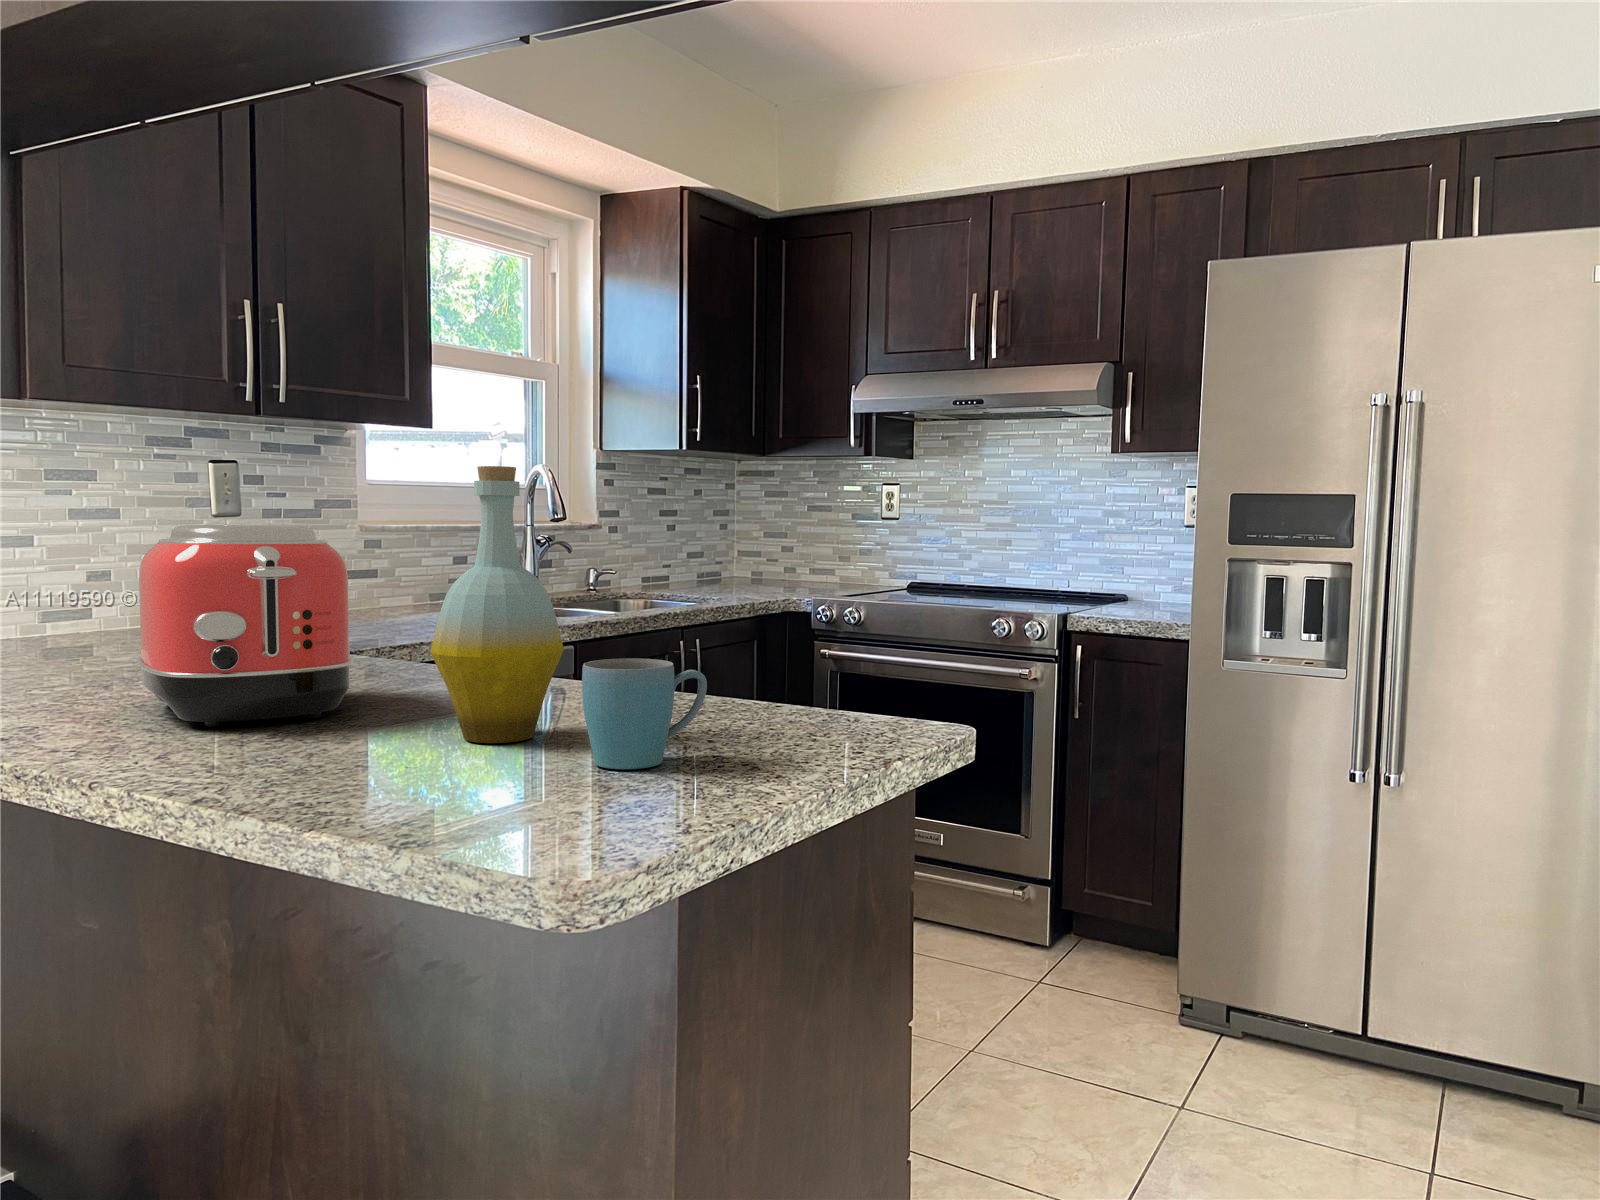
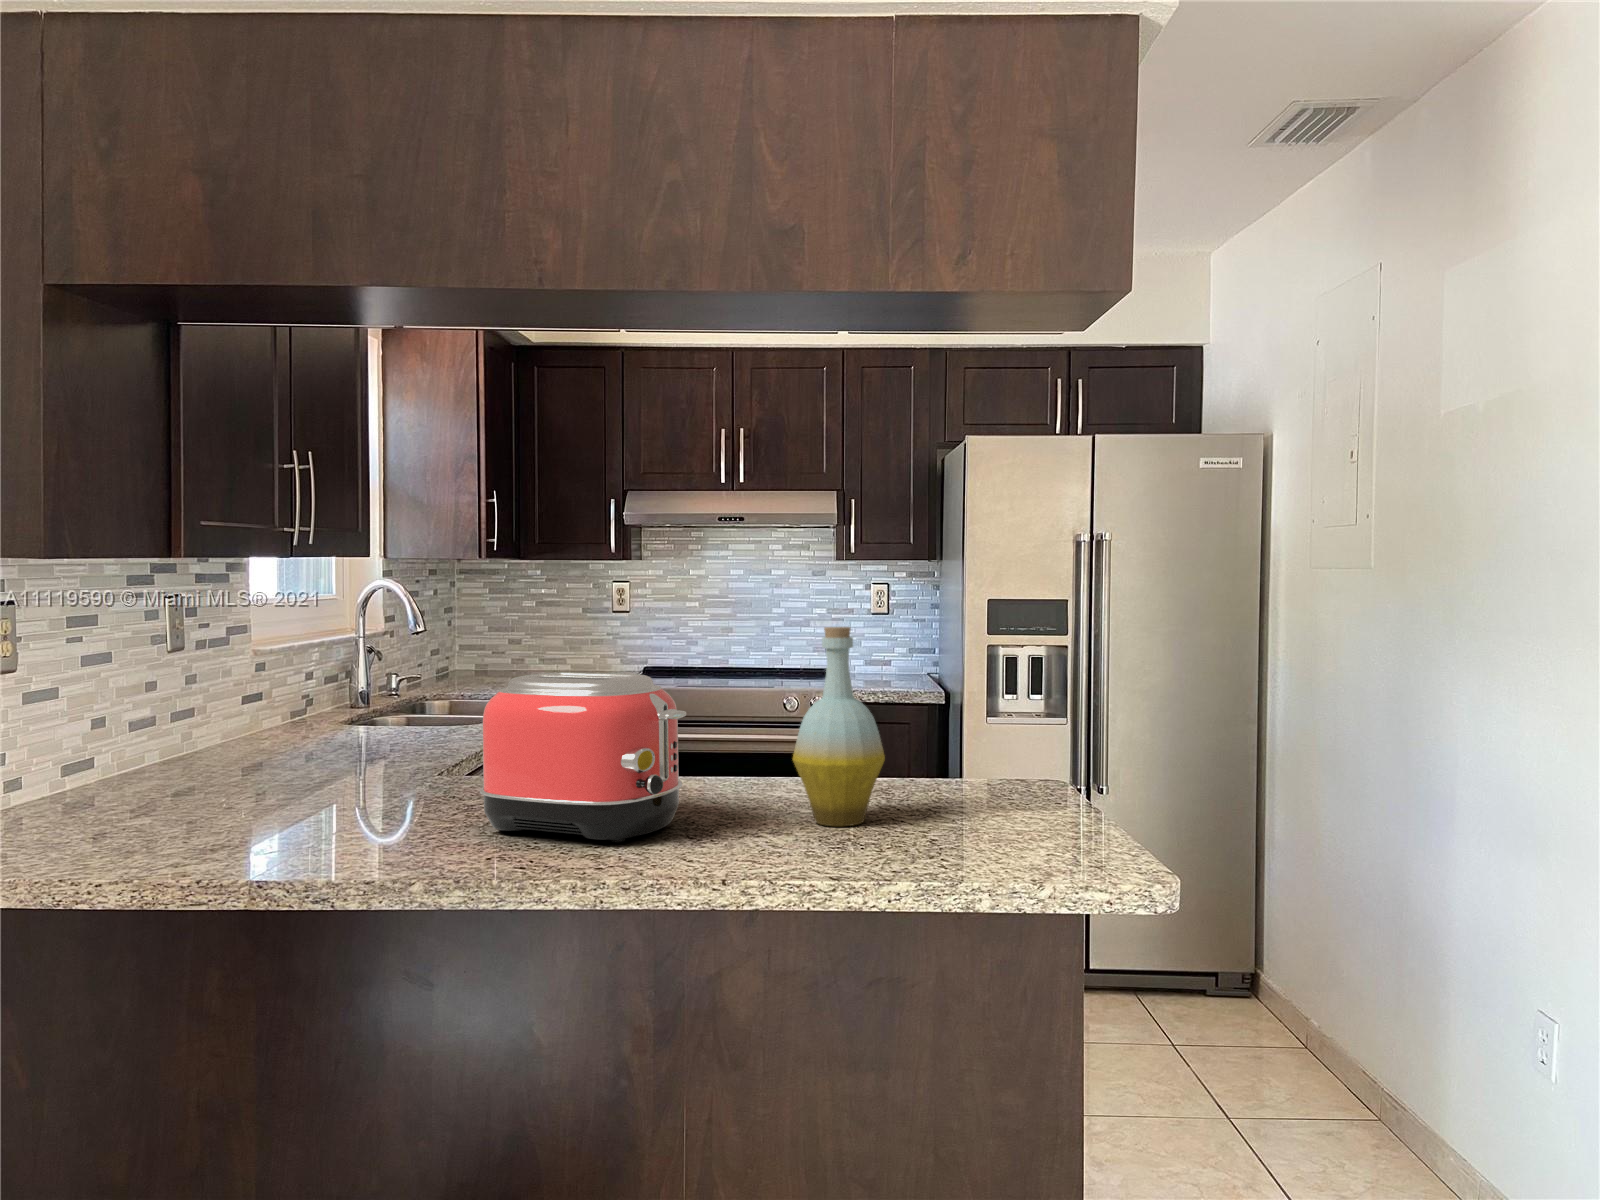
mug: present [582,658,707,769] -> none [944,754,1005,829]

